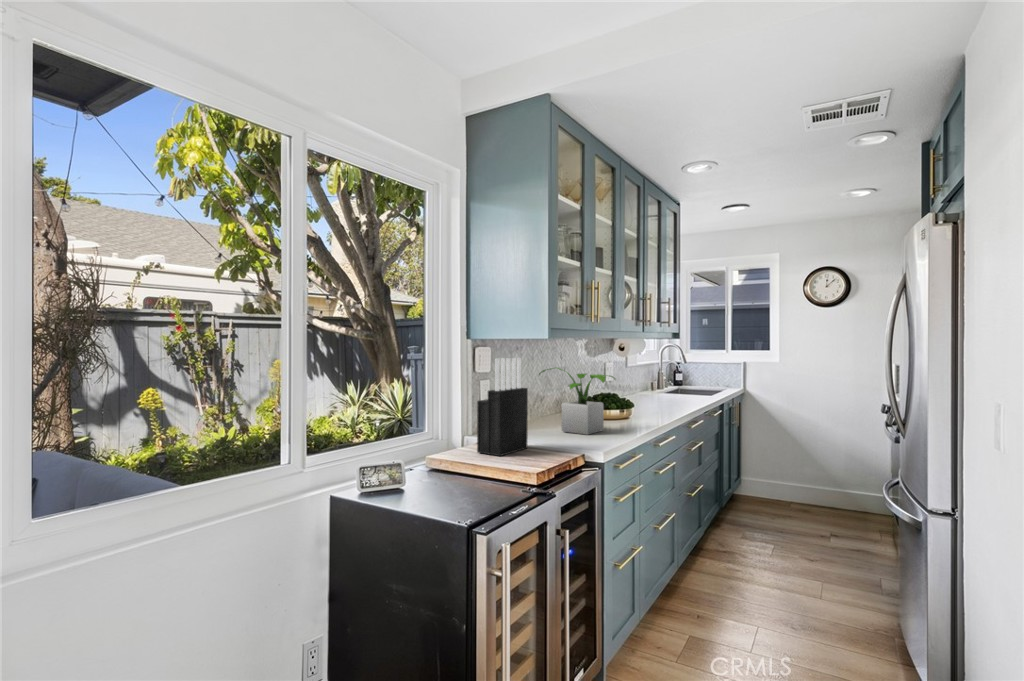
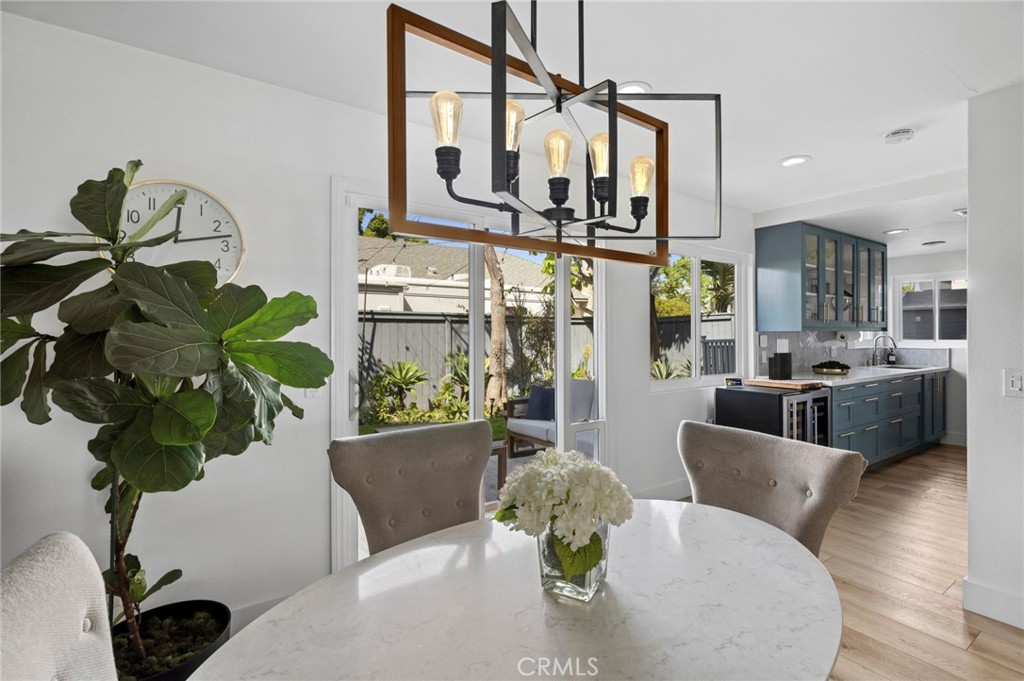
potted plant: present [539,368,615,435] -> none [793,345,838,377]

